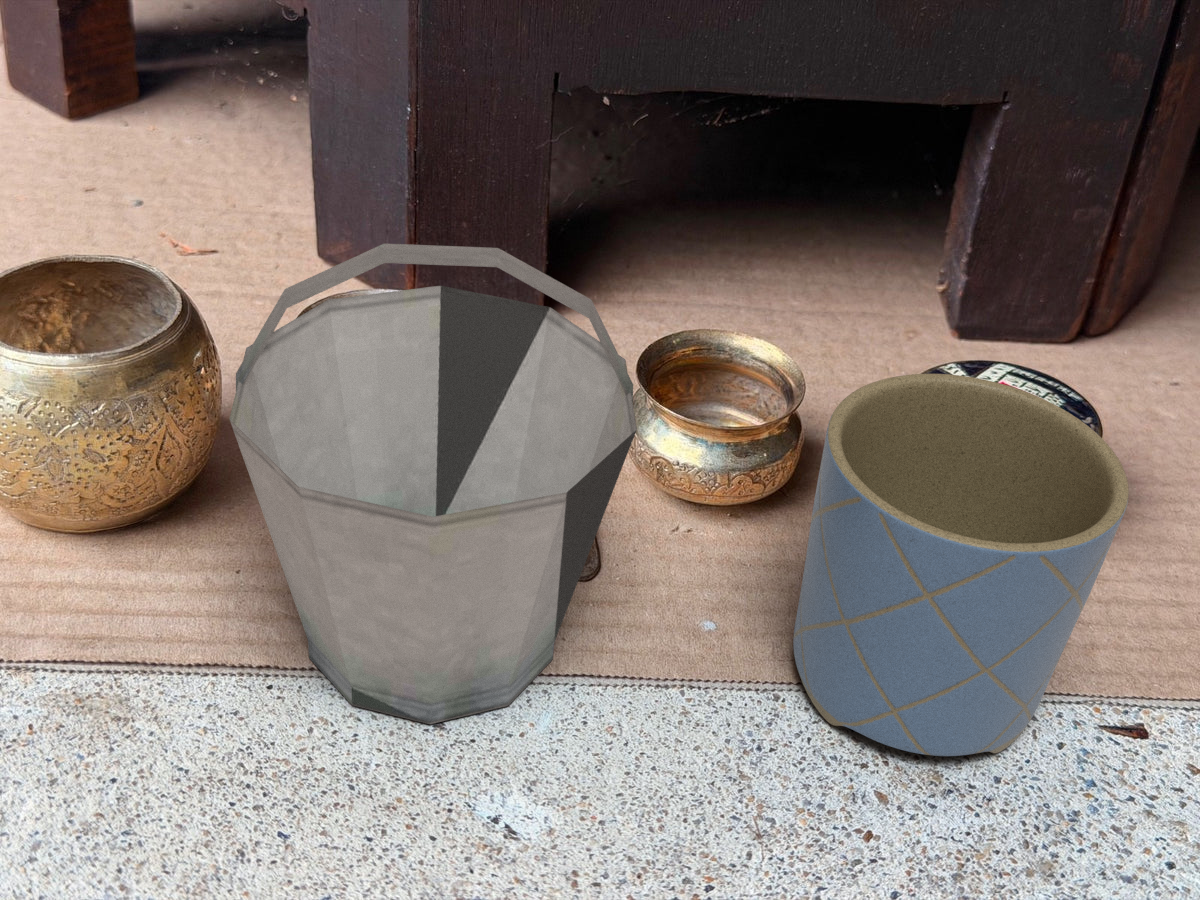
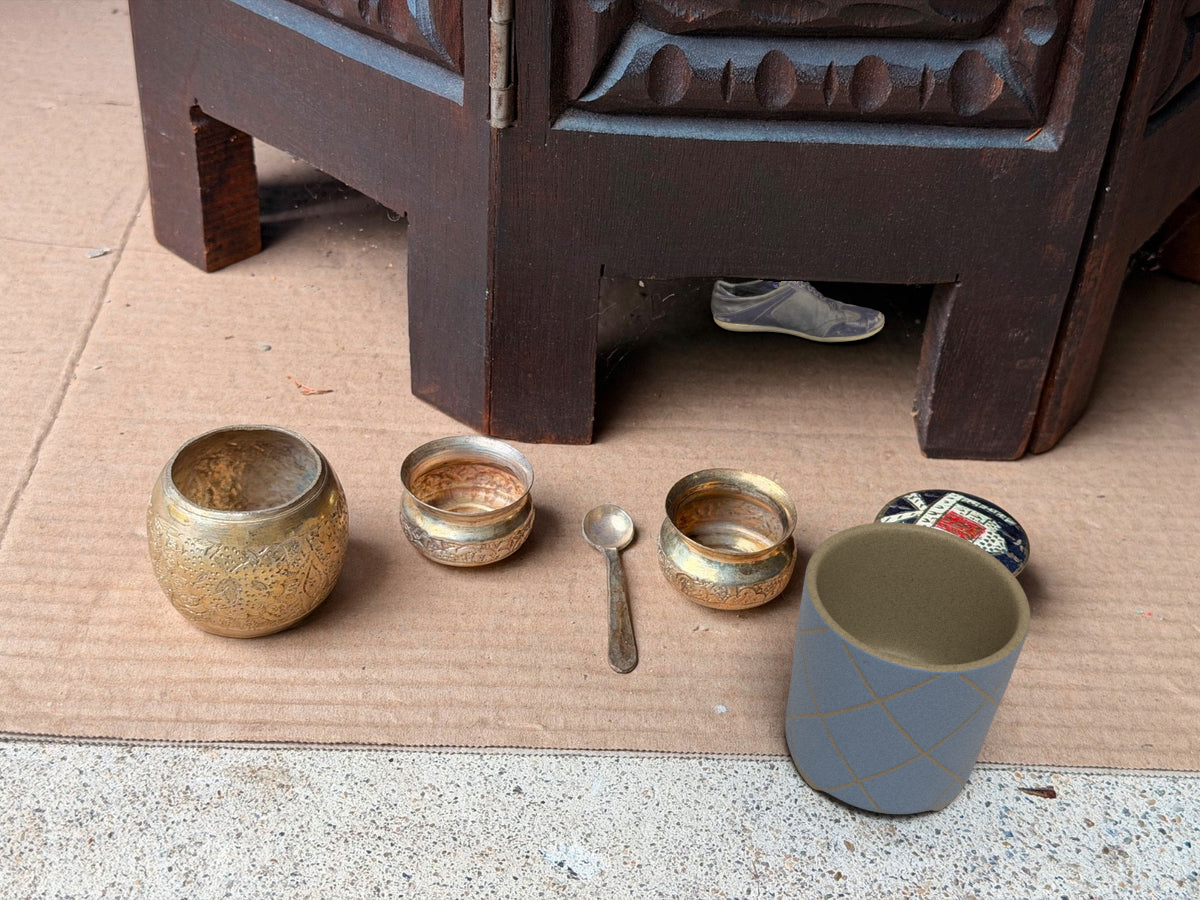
shoe: none [690,115,902,209] -> present [711,279,884,342]
bucket: present [230,244,637,724] -> none [368,431,663,790]

